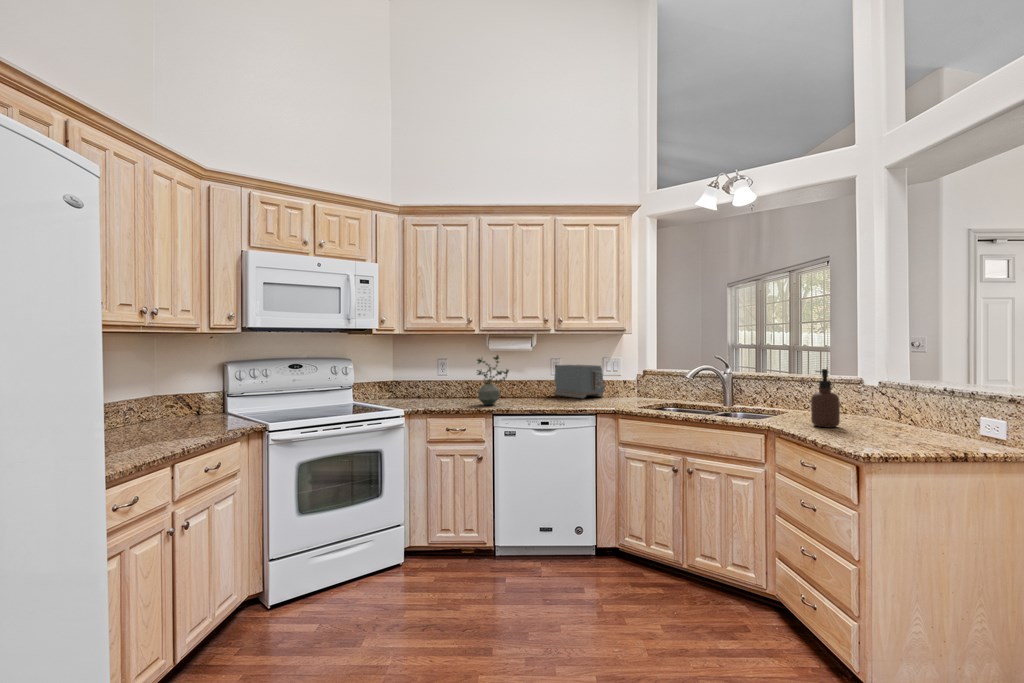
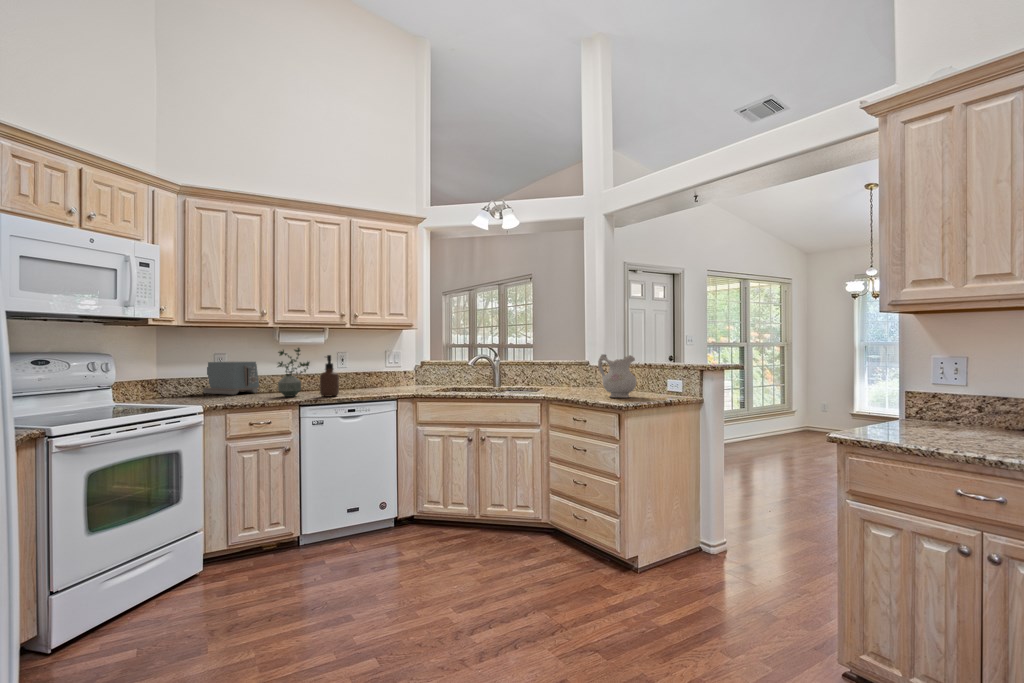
toaster: present [554,365,604,398] -> present [202,362,259,395]
soap dispenser: present [811,369,840,427] -> present [320,355,339,397]
ceramic pitcher: none [846,373,909,440] -> present [598,354,636,398]

